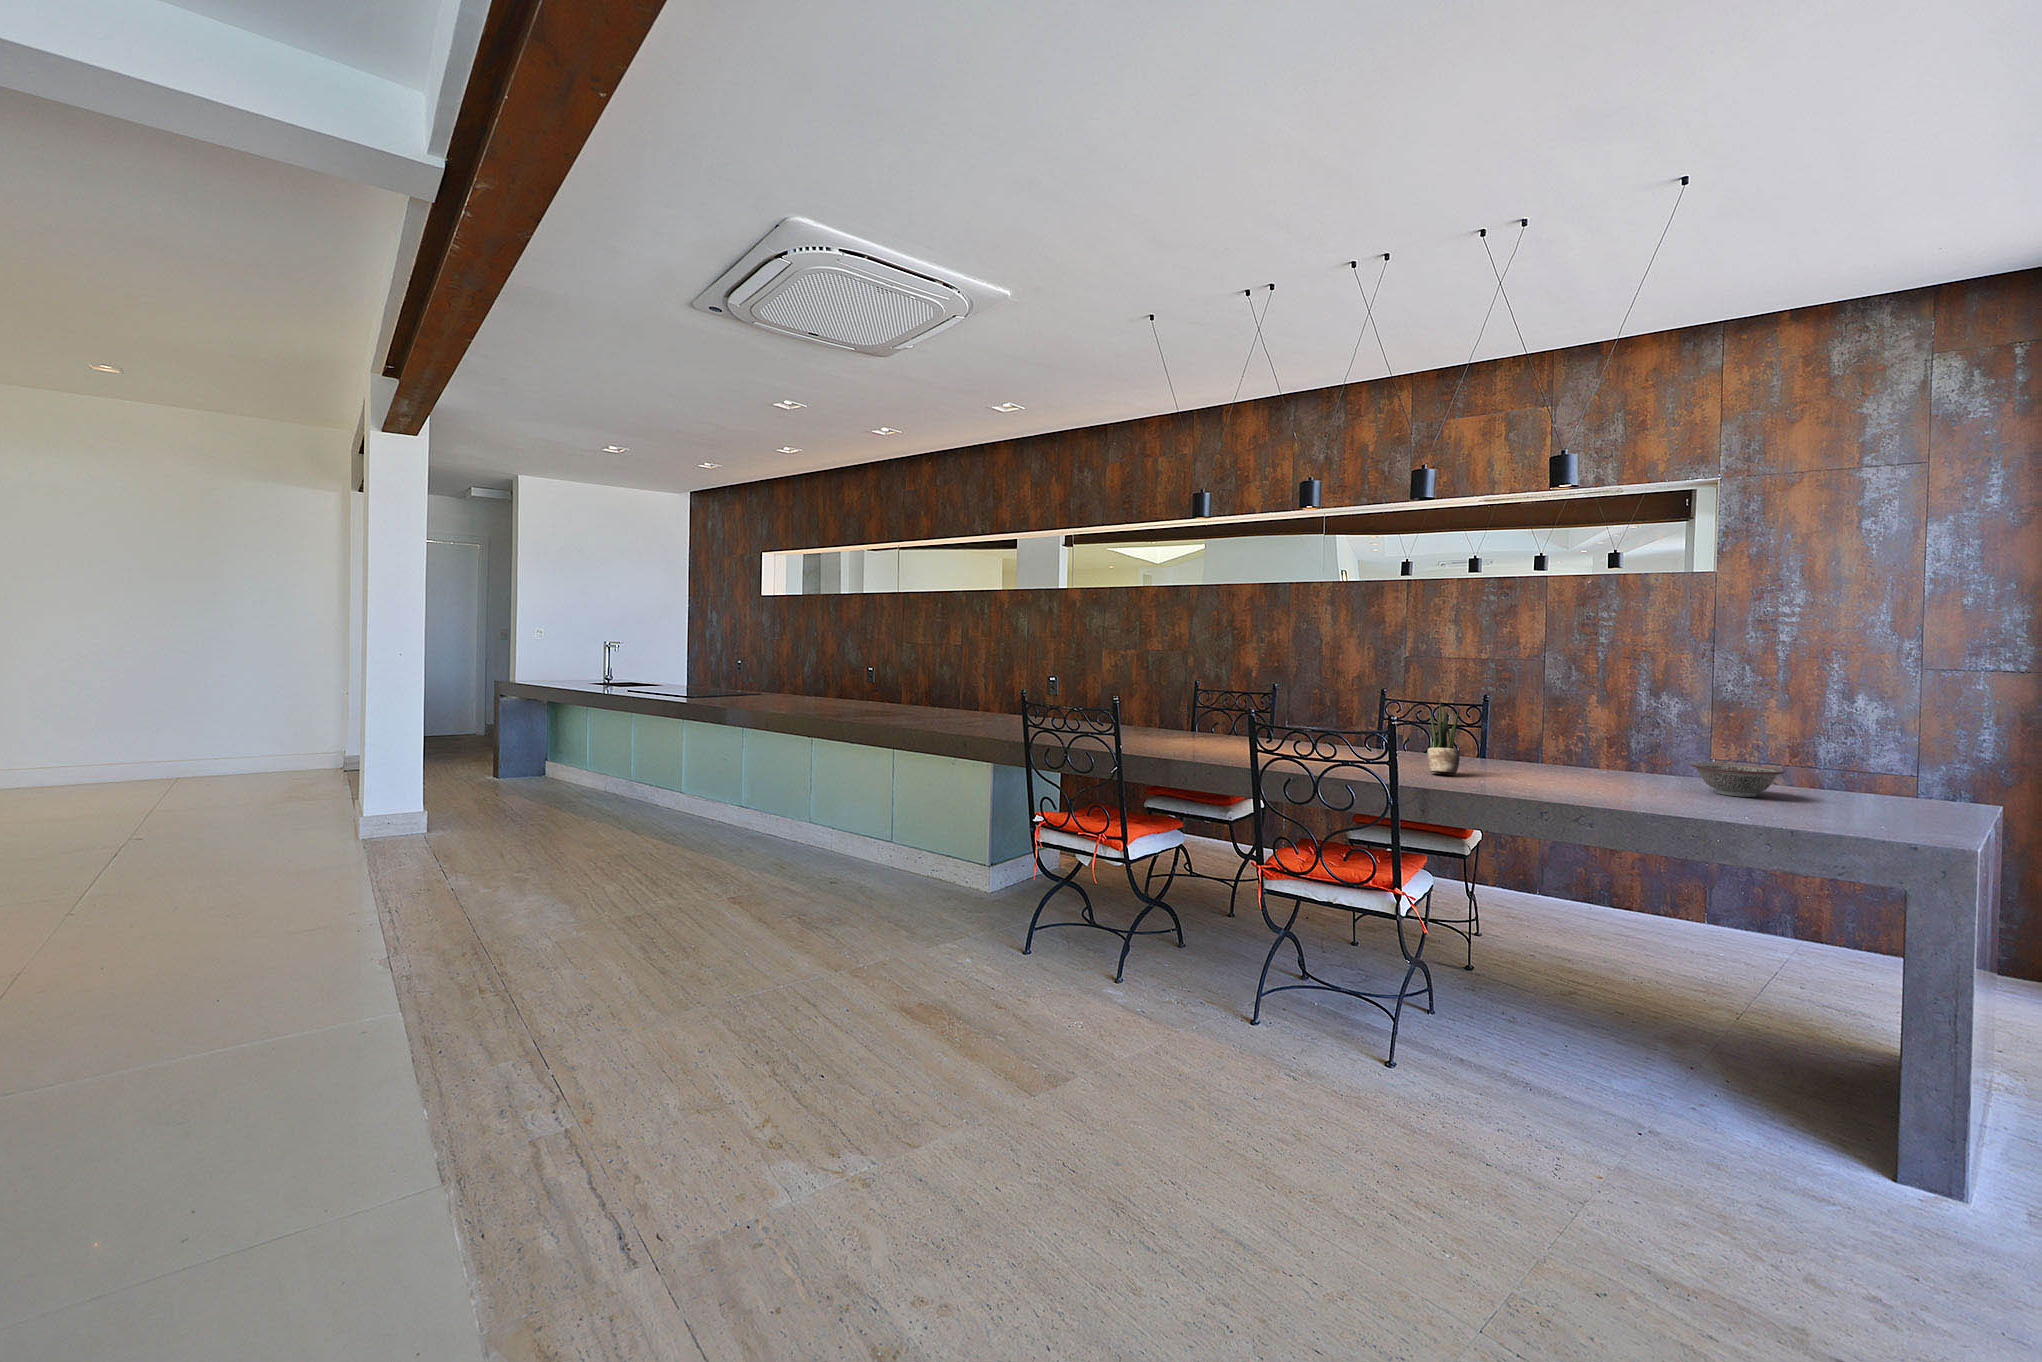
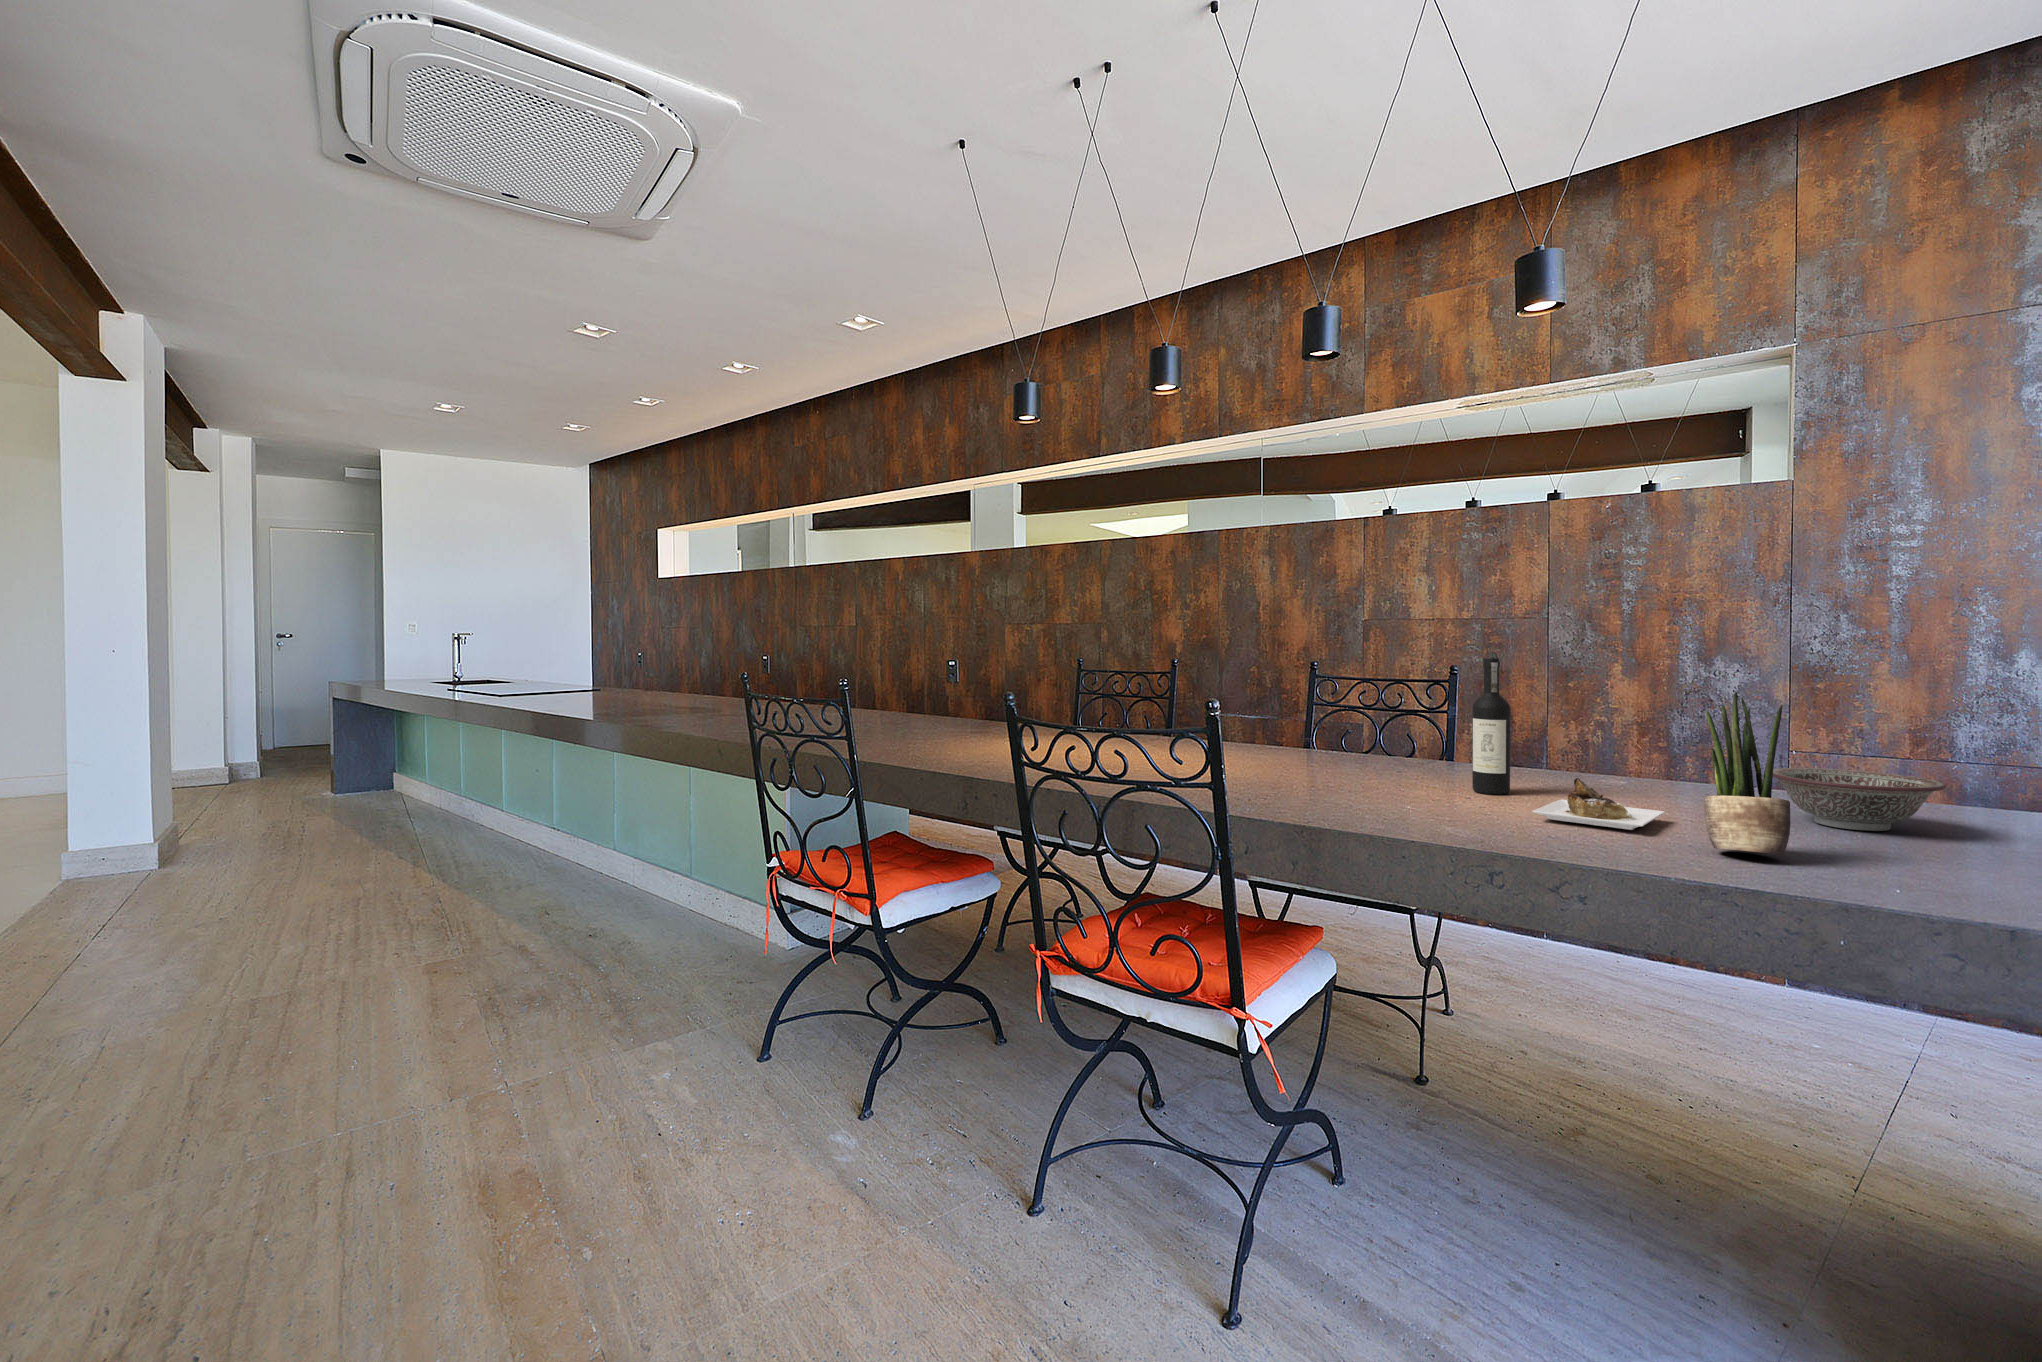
wine bottle: none [1515,693,1633,794] -> present [1472,658,1665,830]
potted plant: present [1427,702,1460,774] -> present [1703,691,1791,854]

